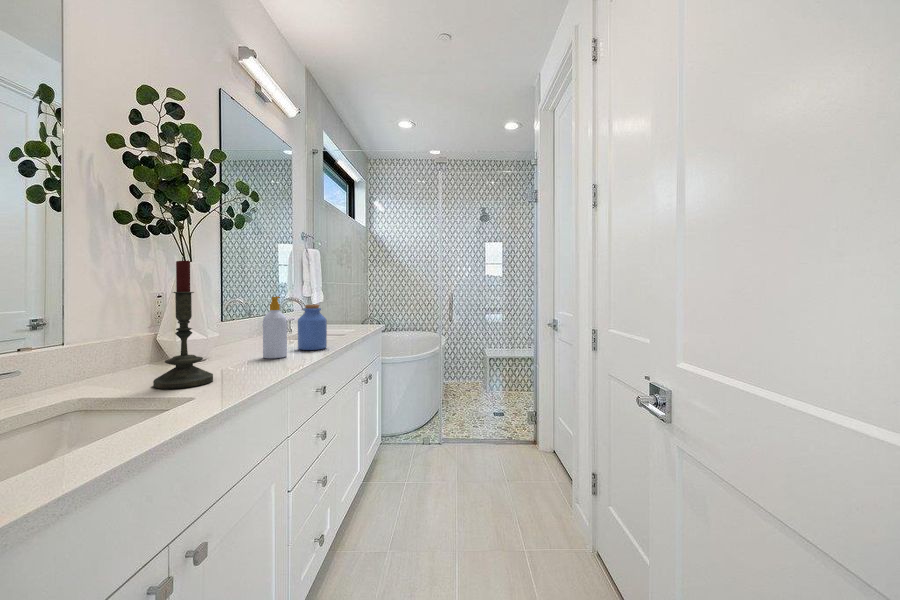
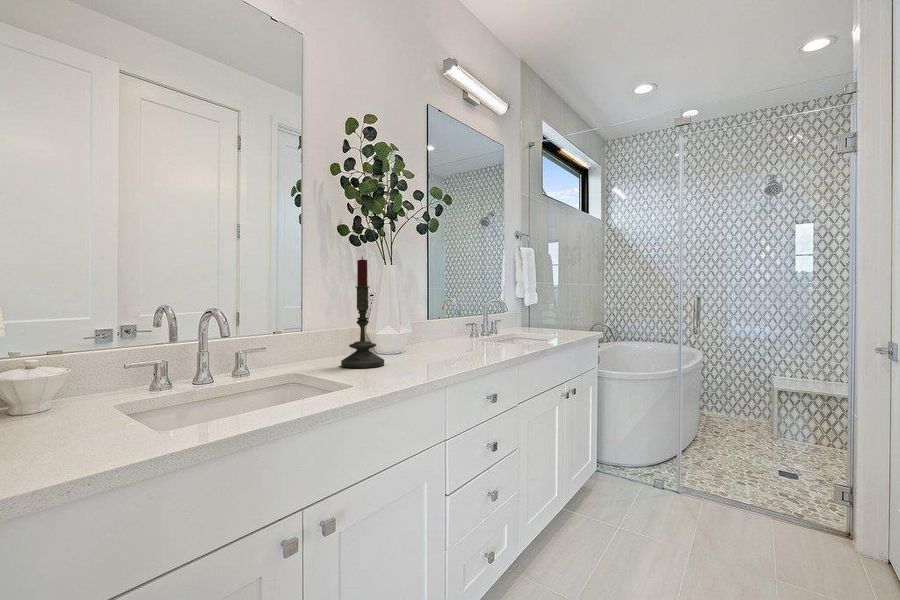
soap bottle: present [263,297,287,359] -> none [445,293,467,355]
jar: present [298,305,327,350] -> none [485,303,514,351]

